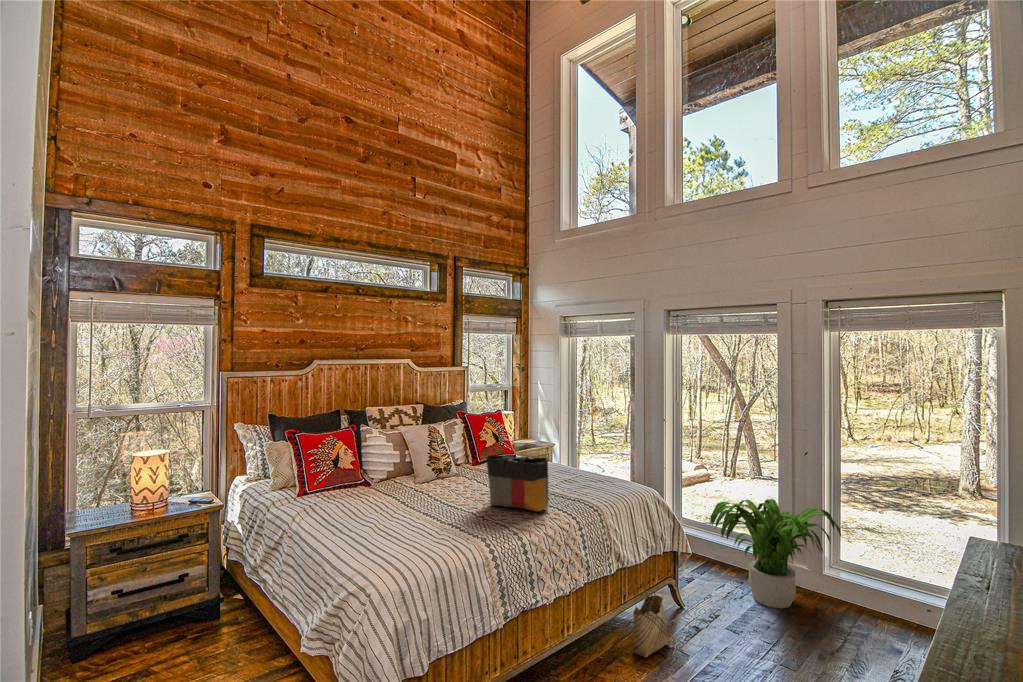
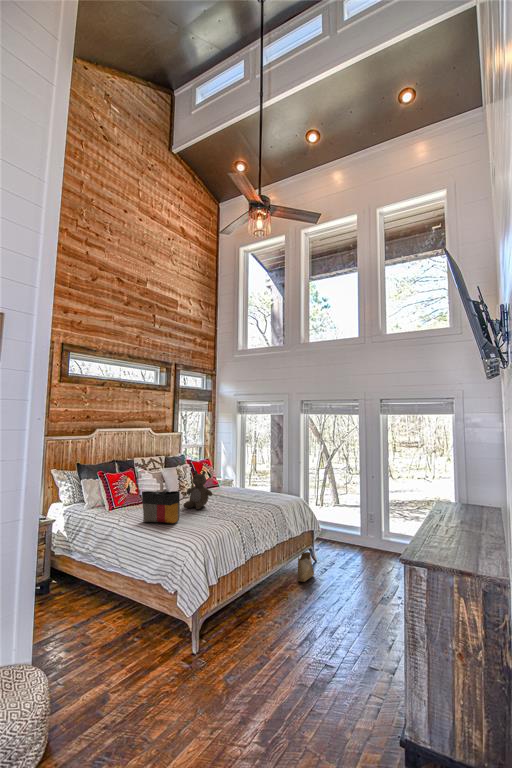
teddy bear: none [418,433,470,505] -> present [183,471,213,510]
tote bag: present [486,455,549,512] -> present [142,491,180,524]
potted plant: present [710,499,841,608] -> none [329,502,390,557]

